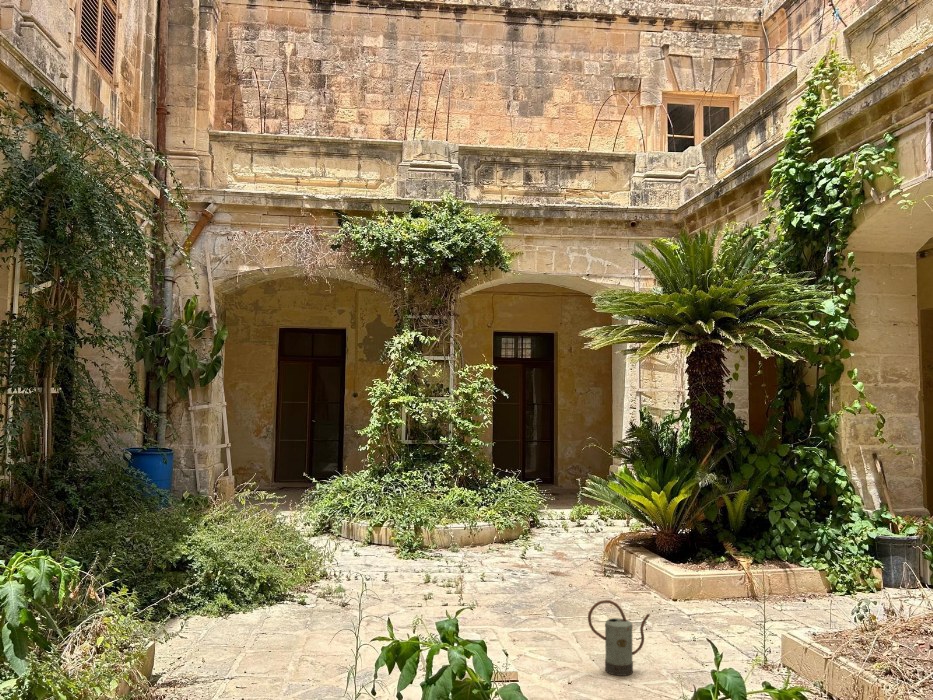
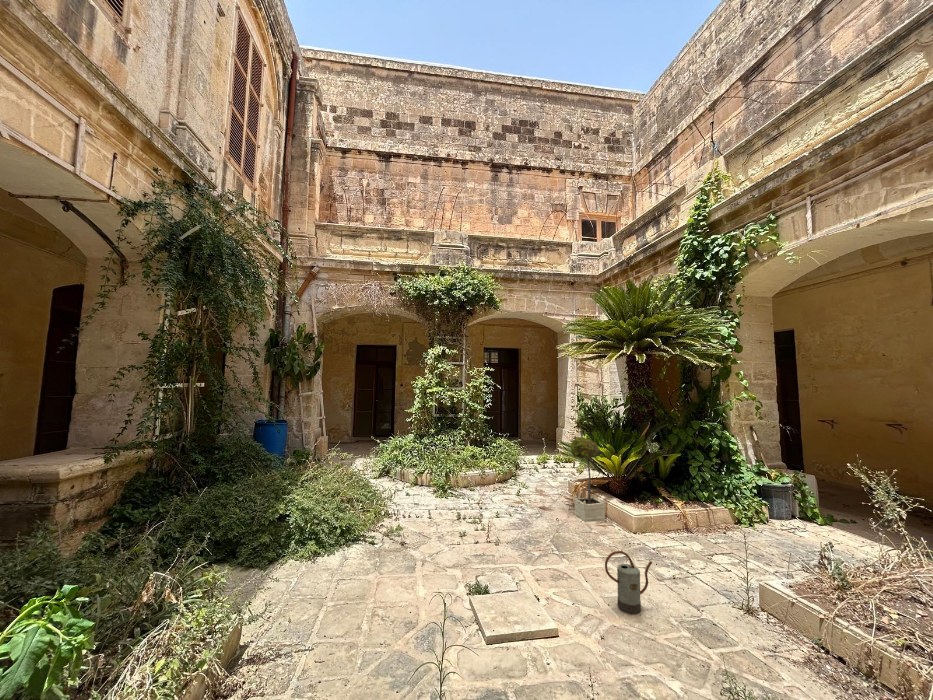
potted tree: none [594,467,643,592] -> present [570,436,605,522]

